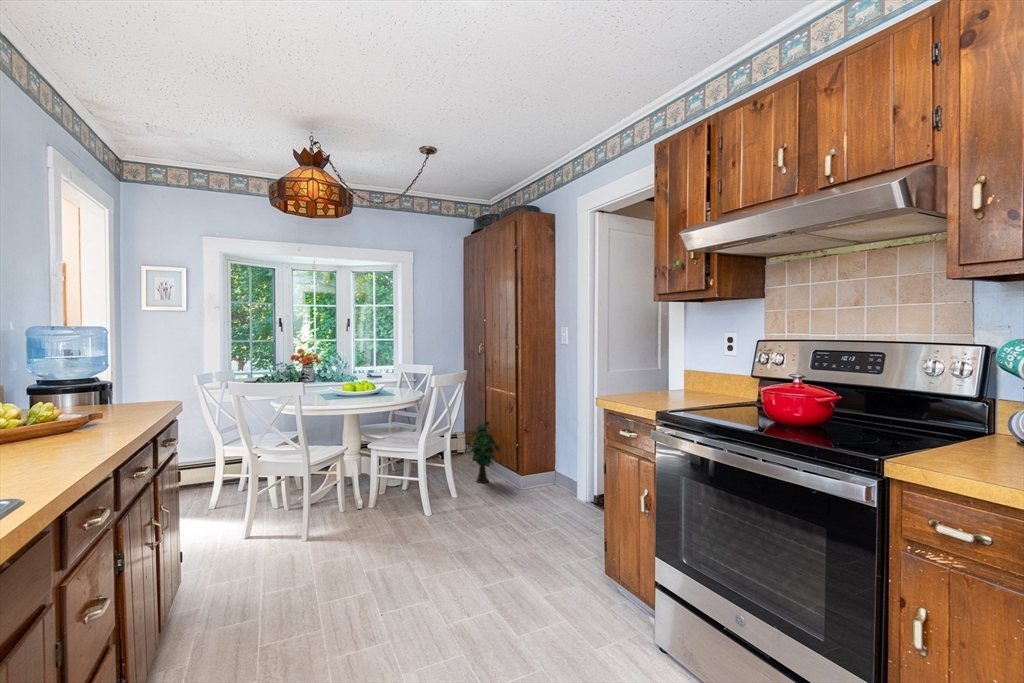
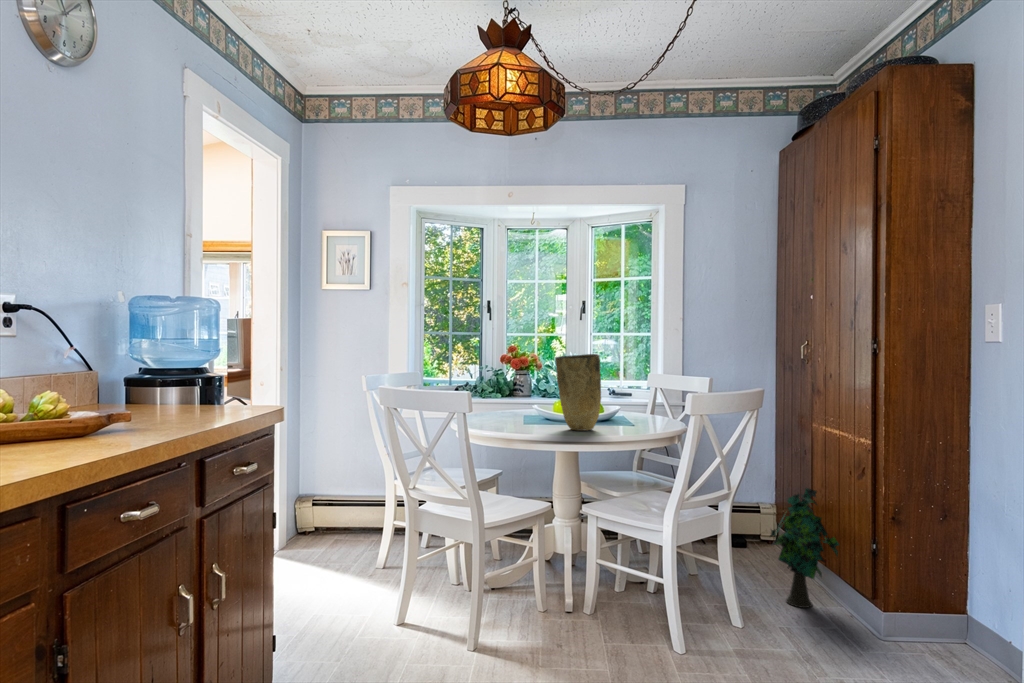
vase: none [349,356,378,402] -> present [555,354,601,431]

